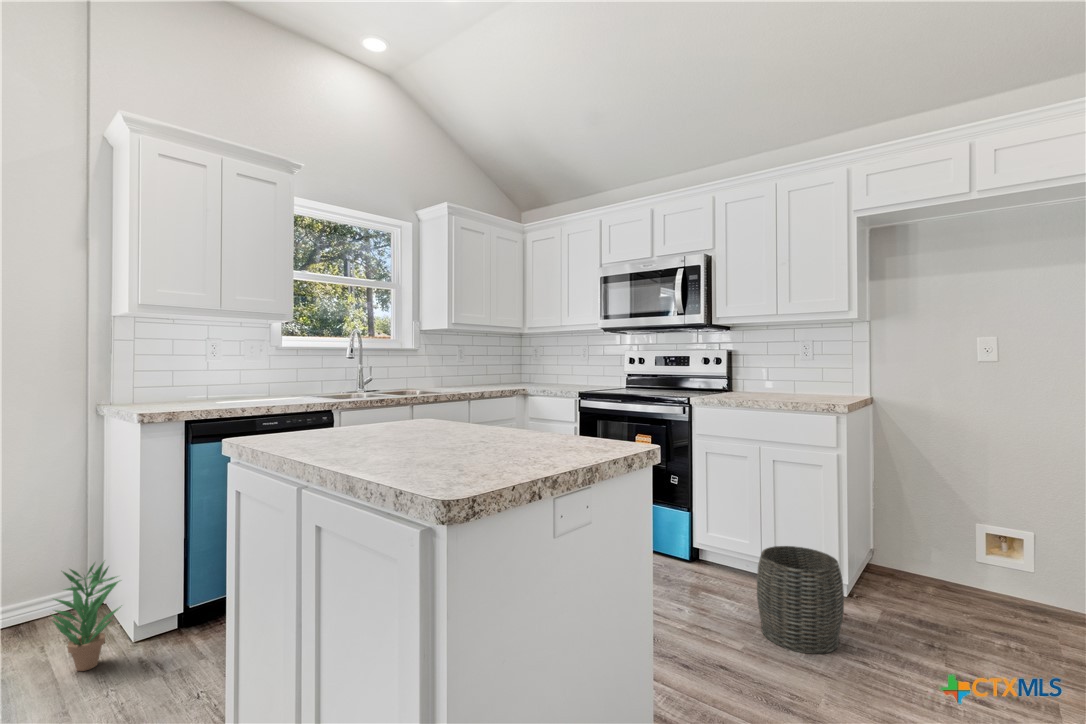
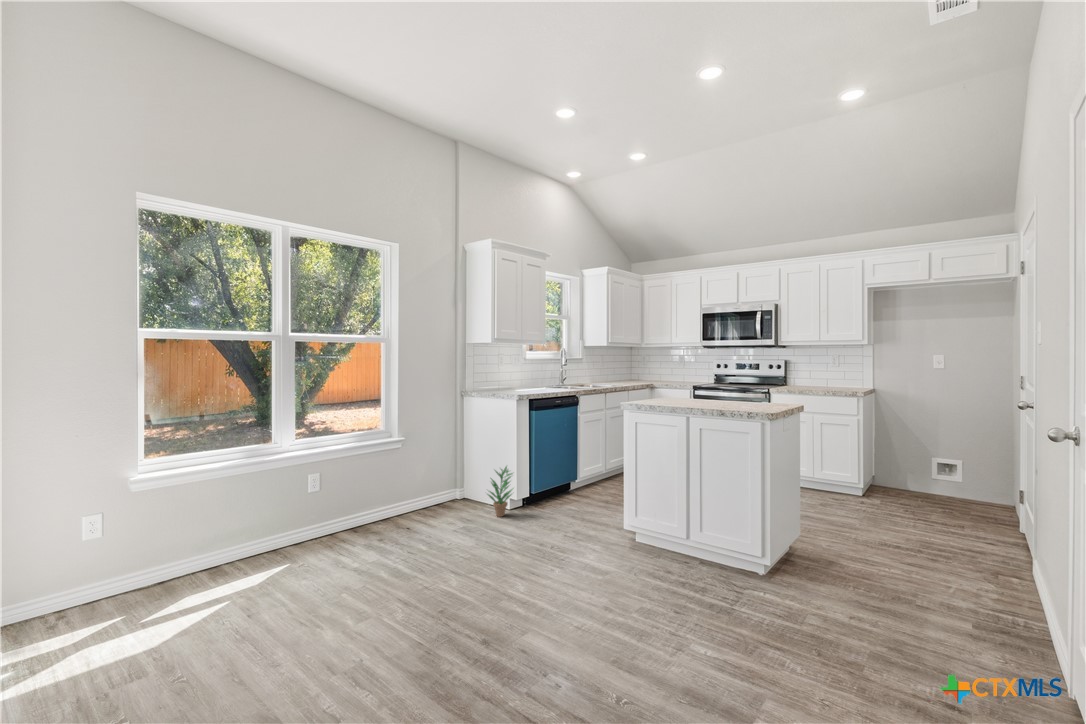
woven basket: present [757,546,844,654] -> none [818,466,864,514]

